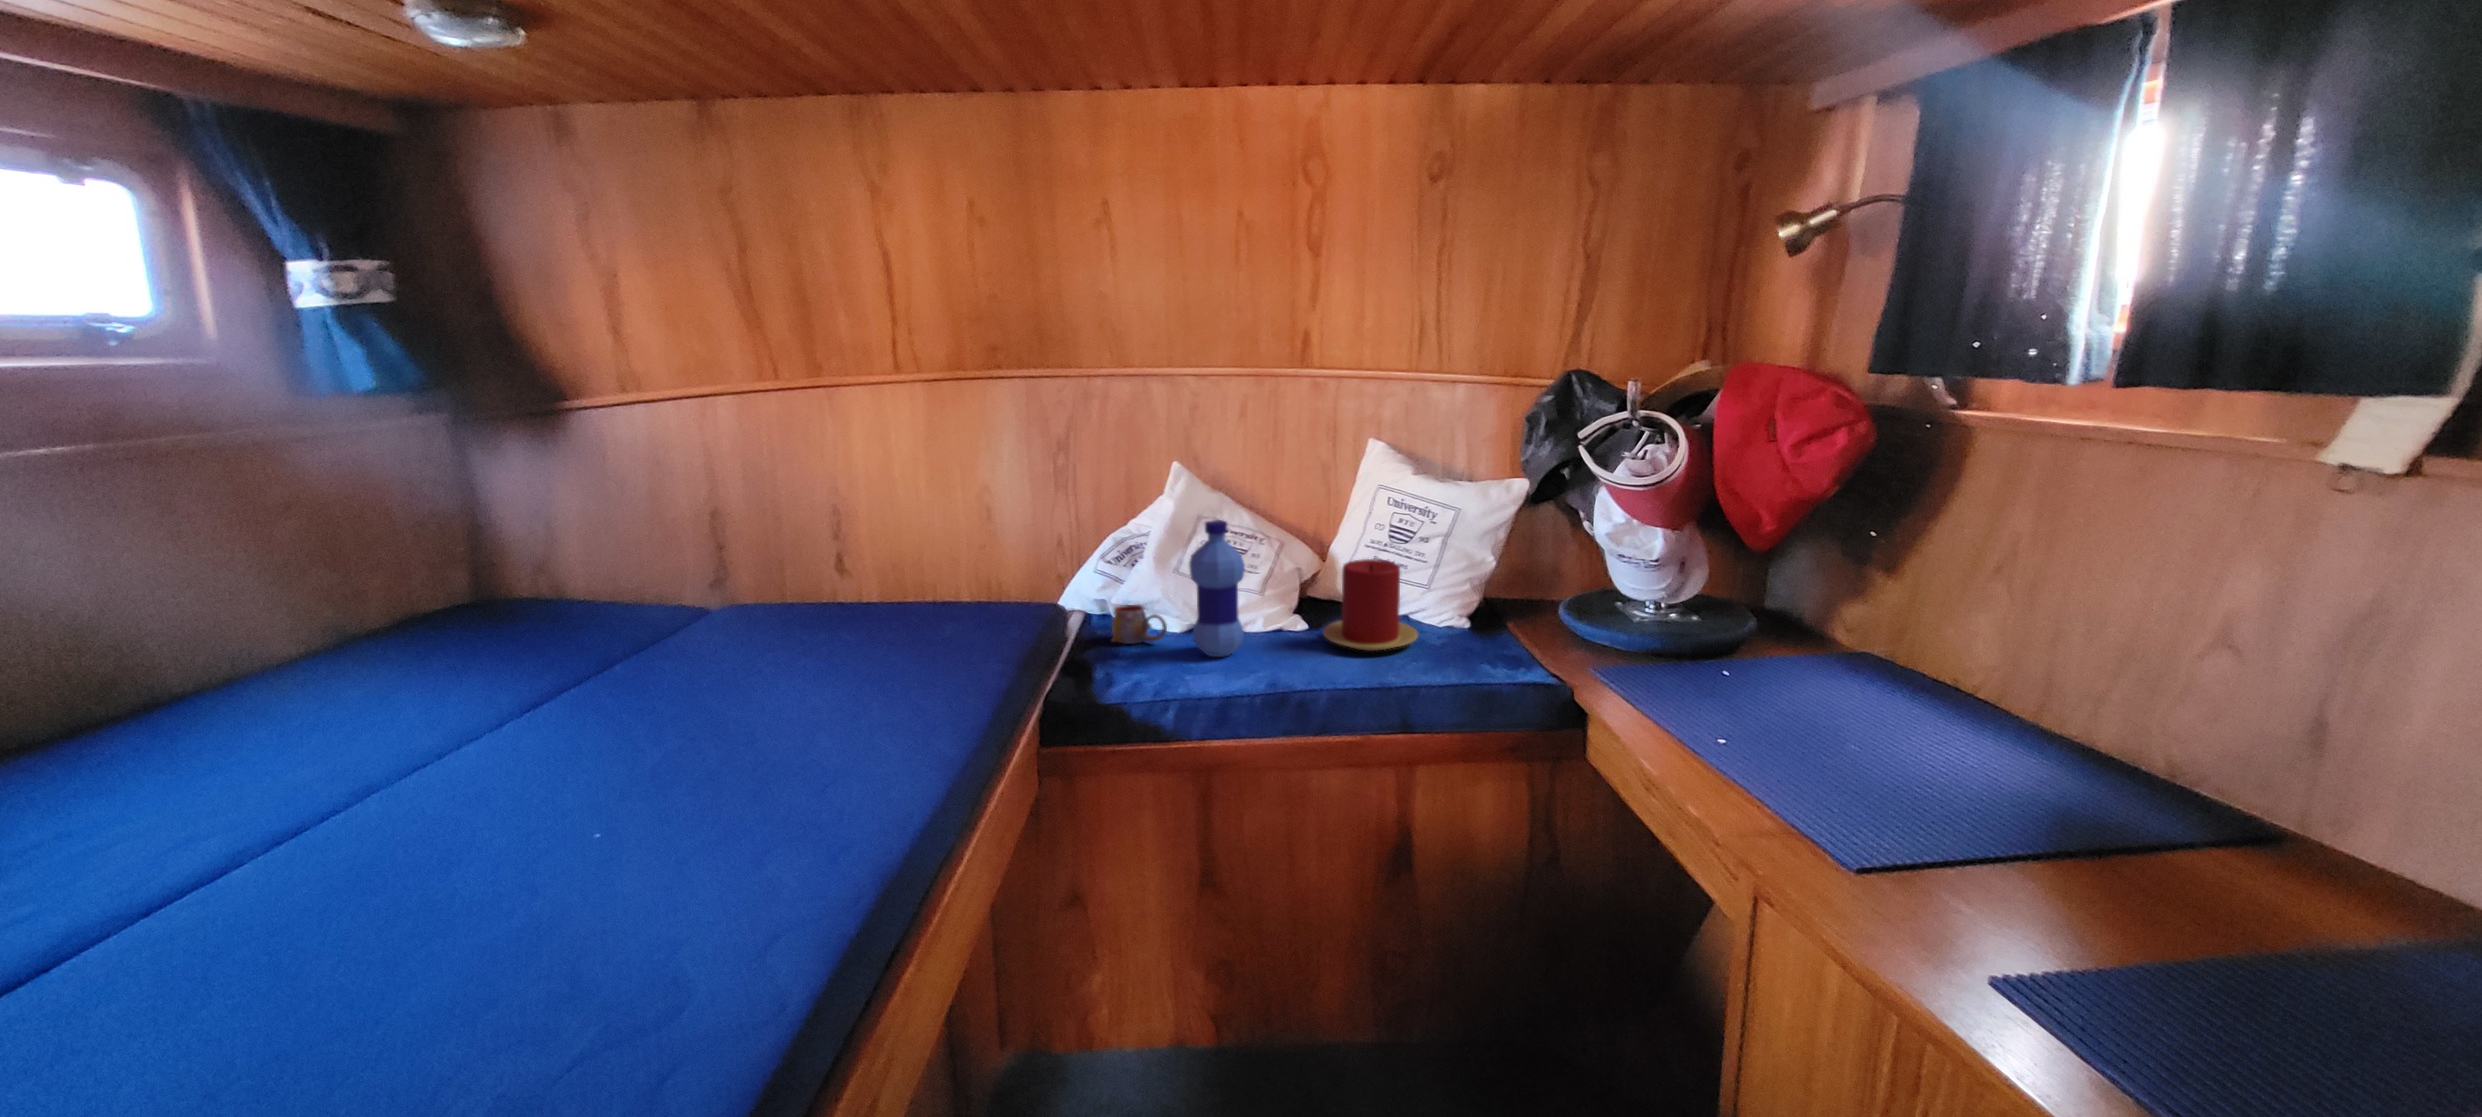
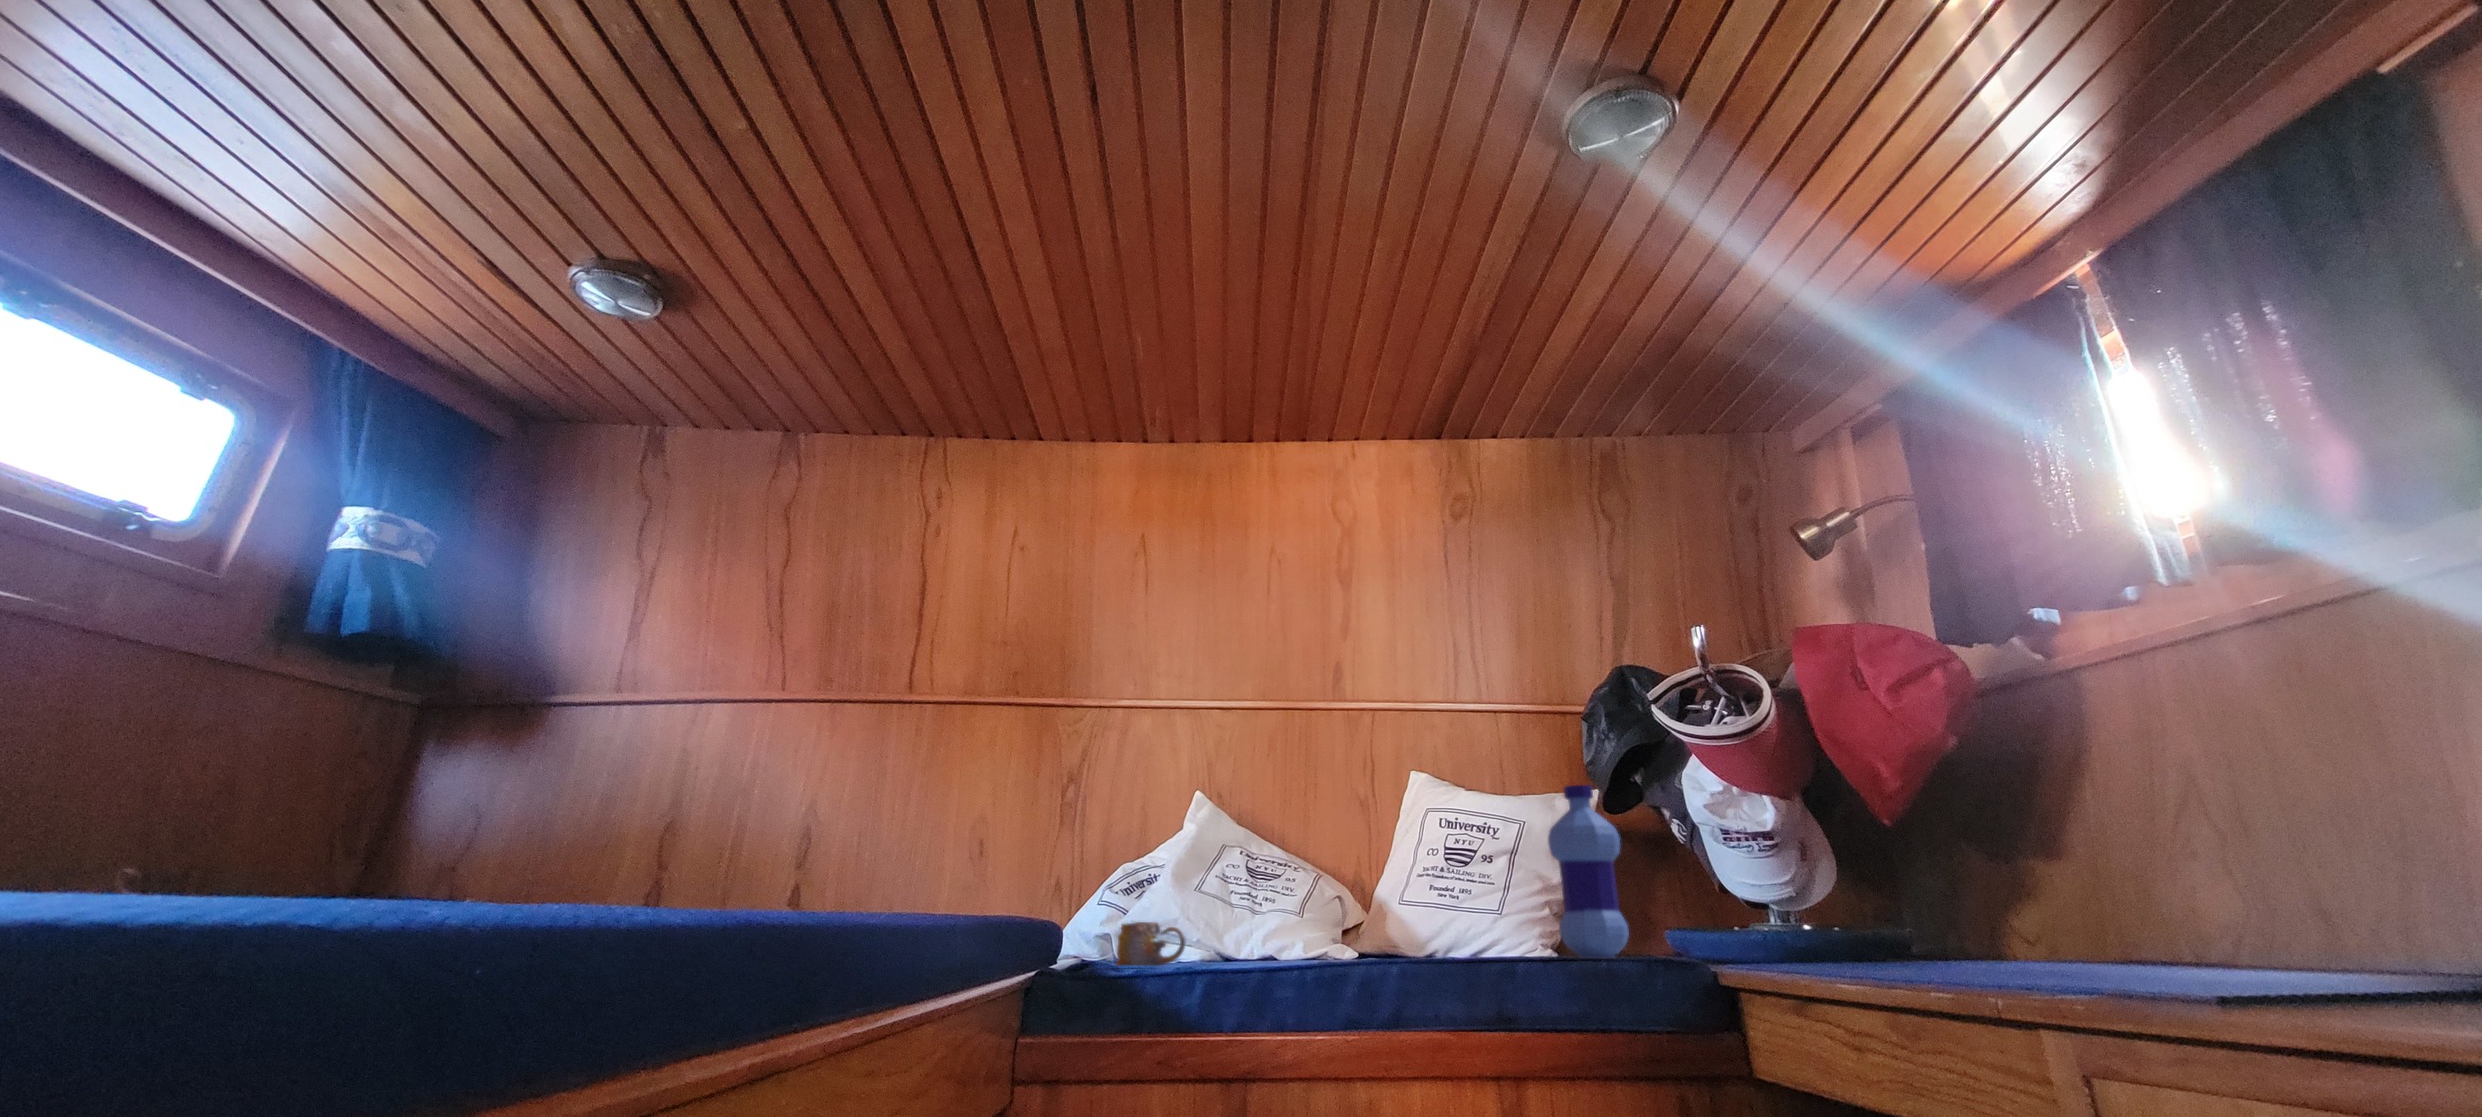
water bottle: present [1189,520,1245,657] -> present [1548,785,1629,958]
candle: present [1323,559,1418,651] -> none [1378,858,1496,961]

